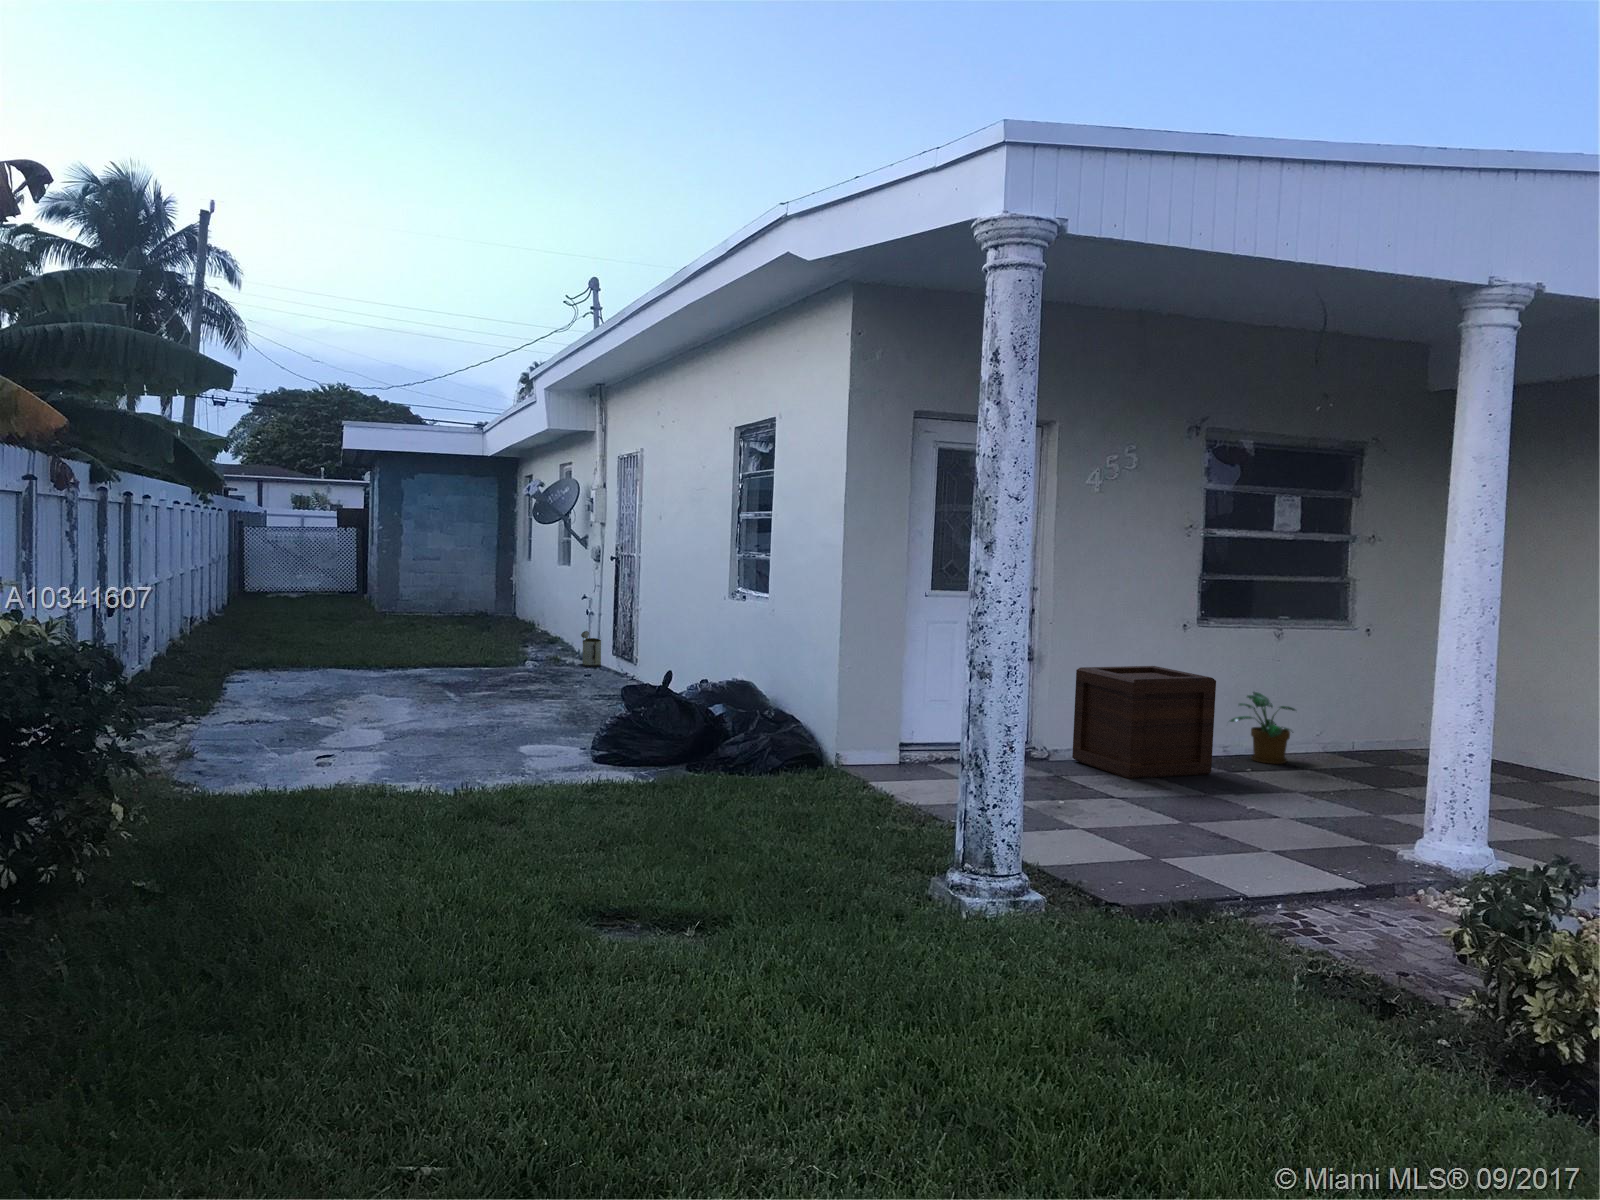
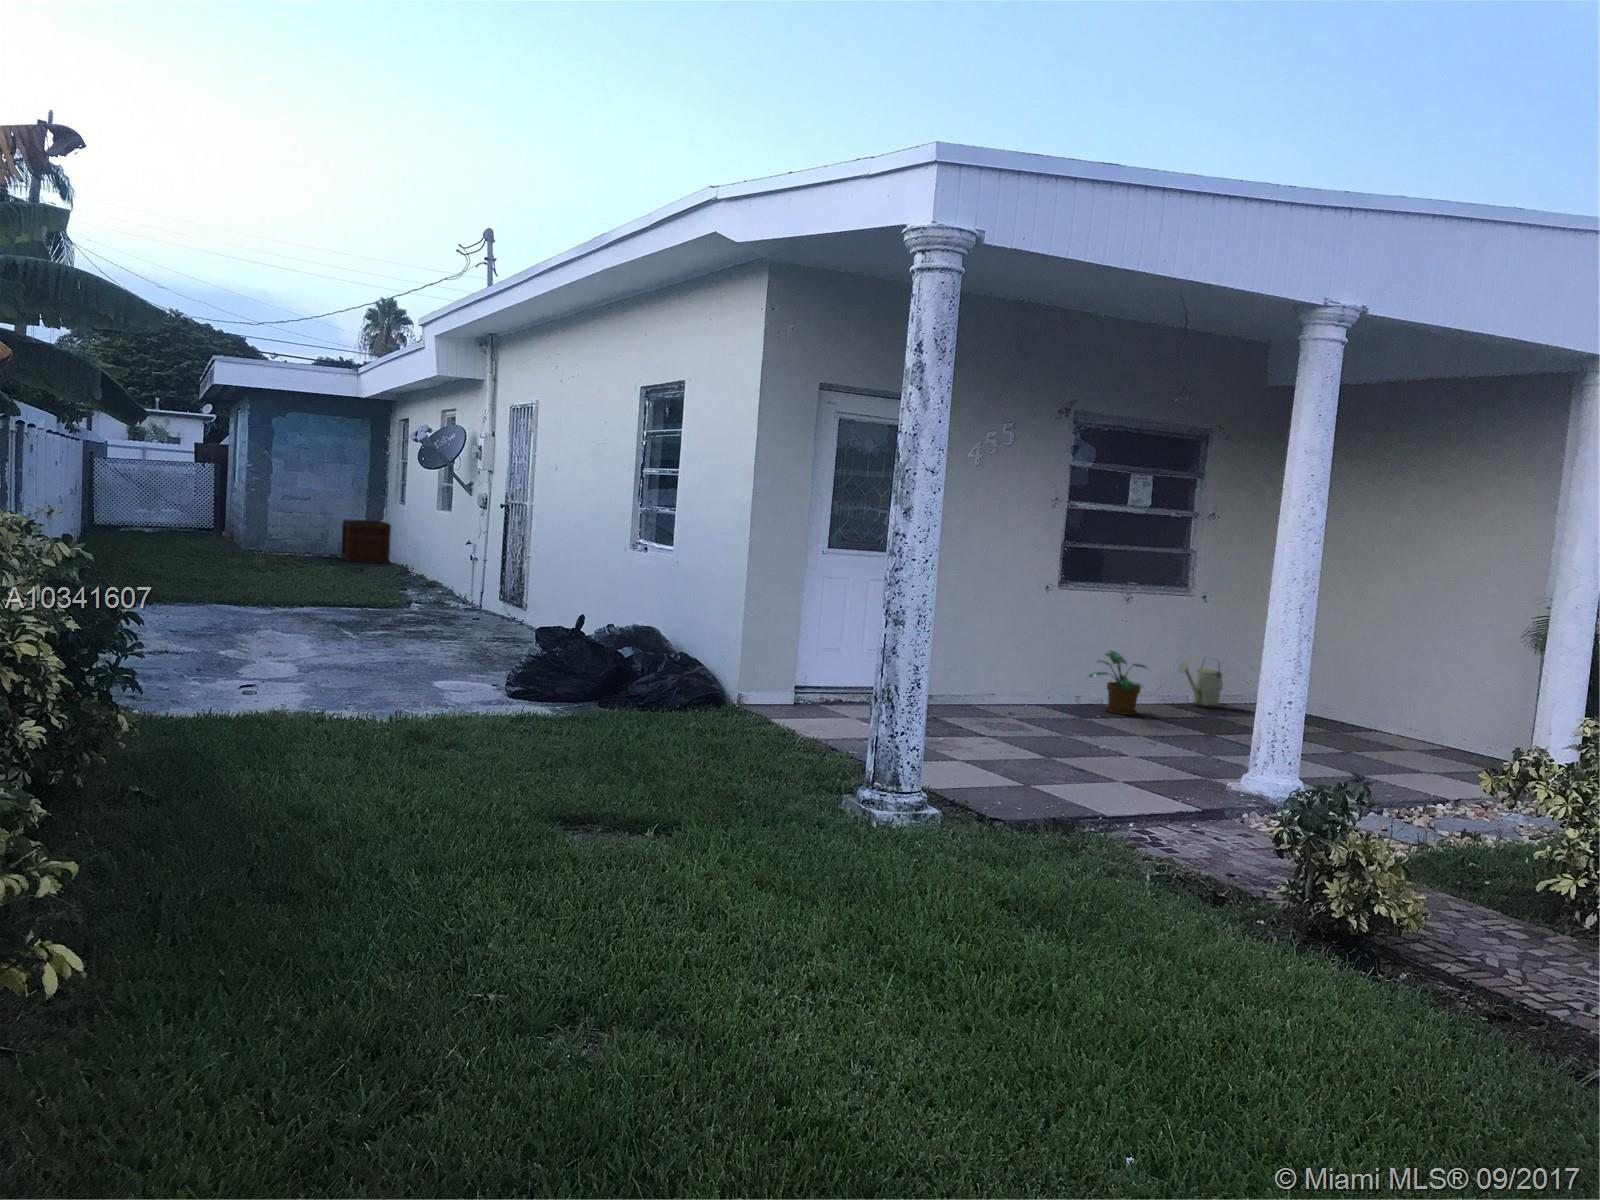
watering can: present [581,631,601,667] -> present [1178,663,1222,709]
wooden crate: present [1072,666,1216,779] -> present [341,519,391,563]

